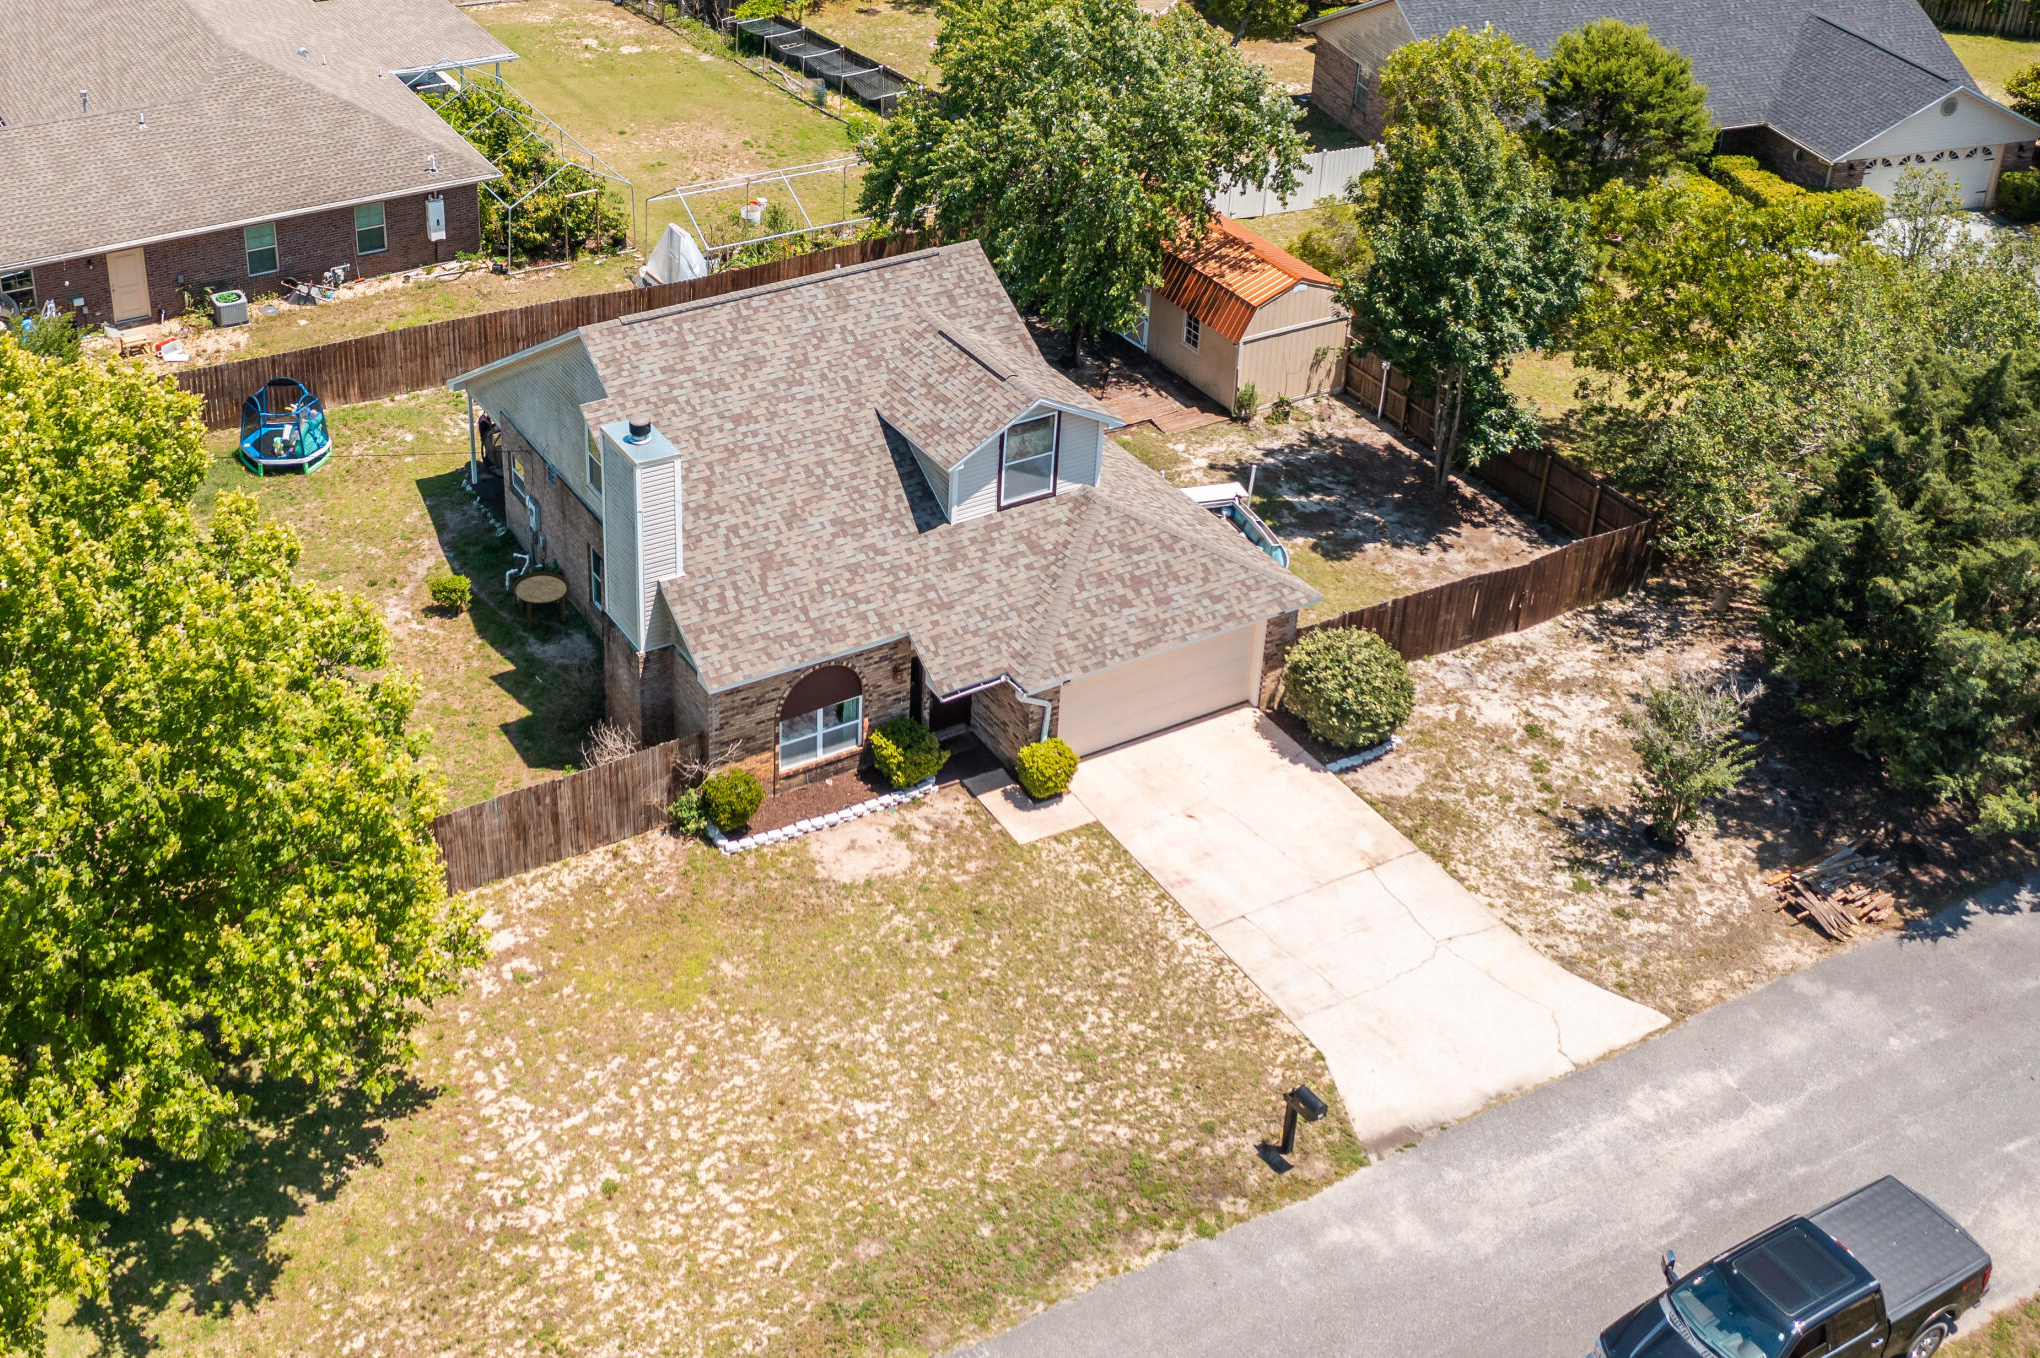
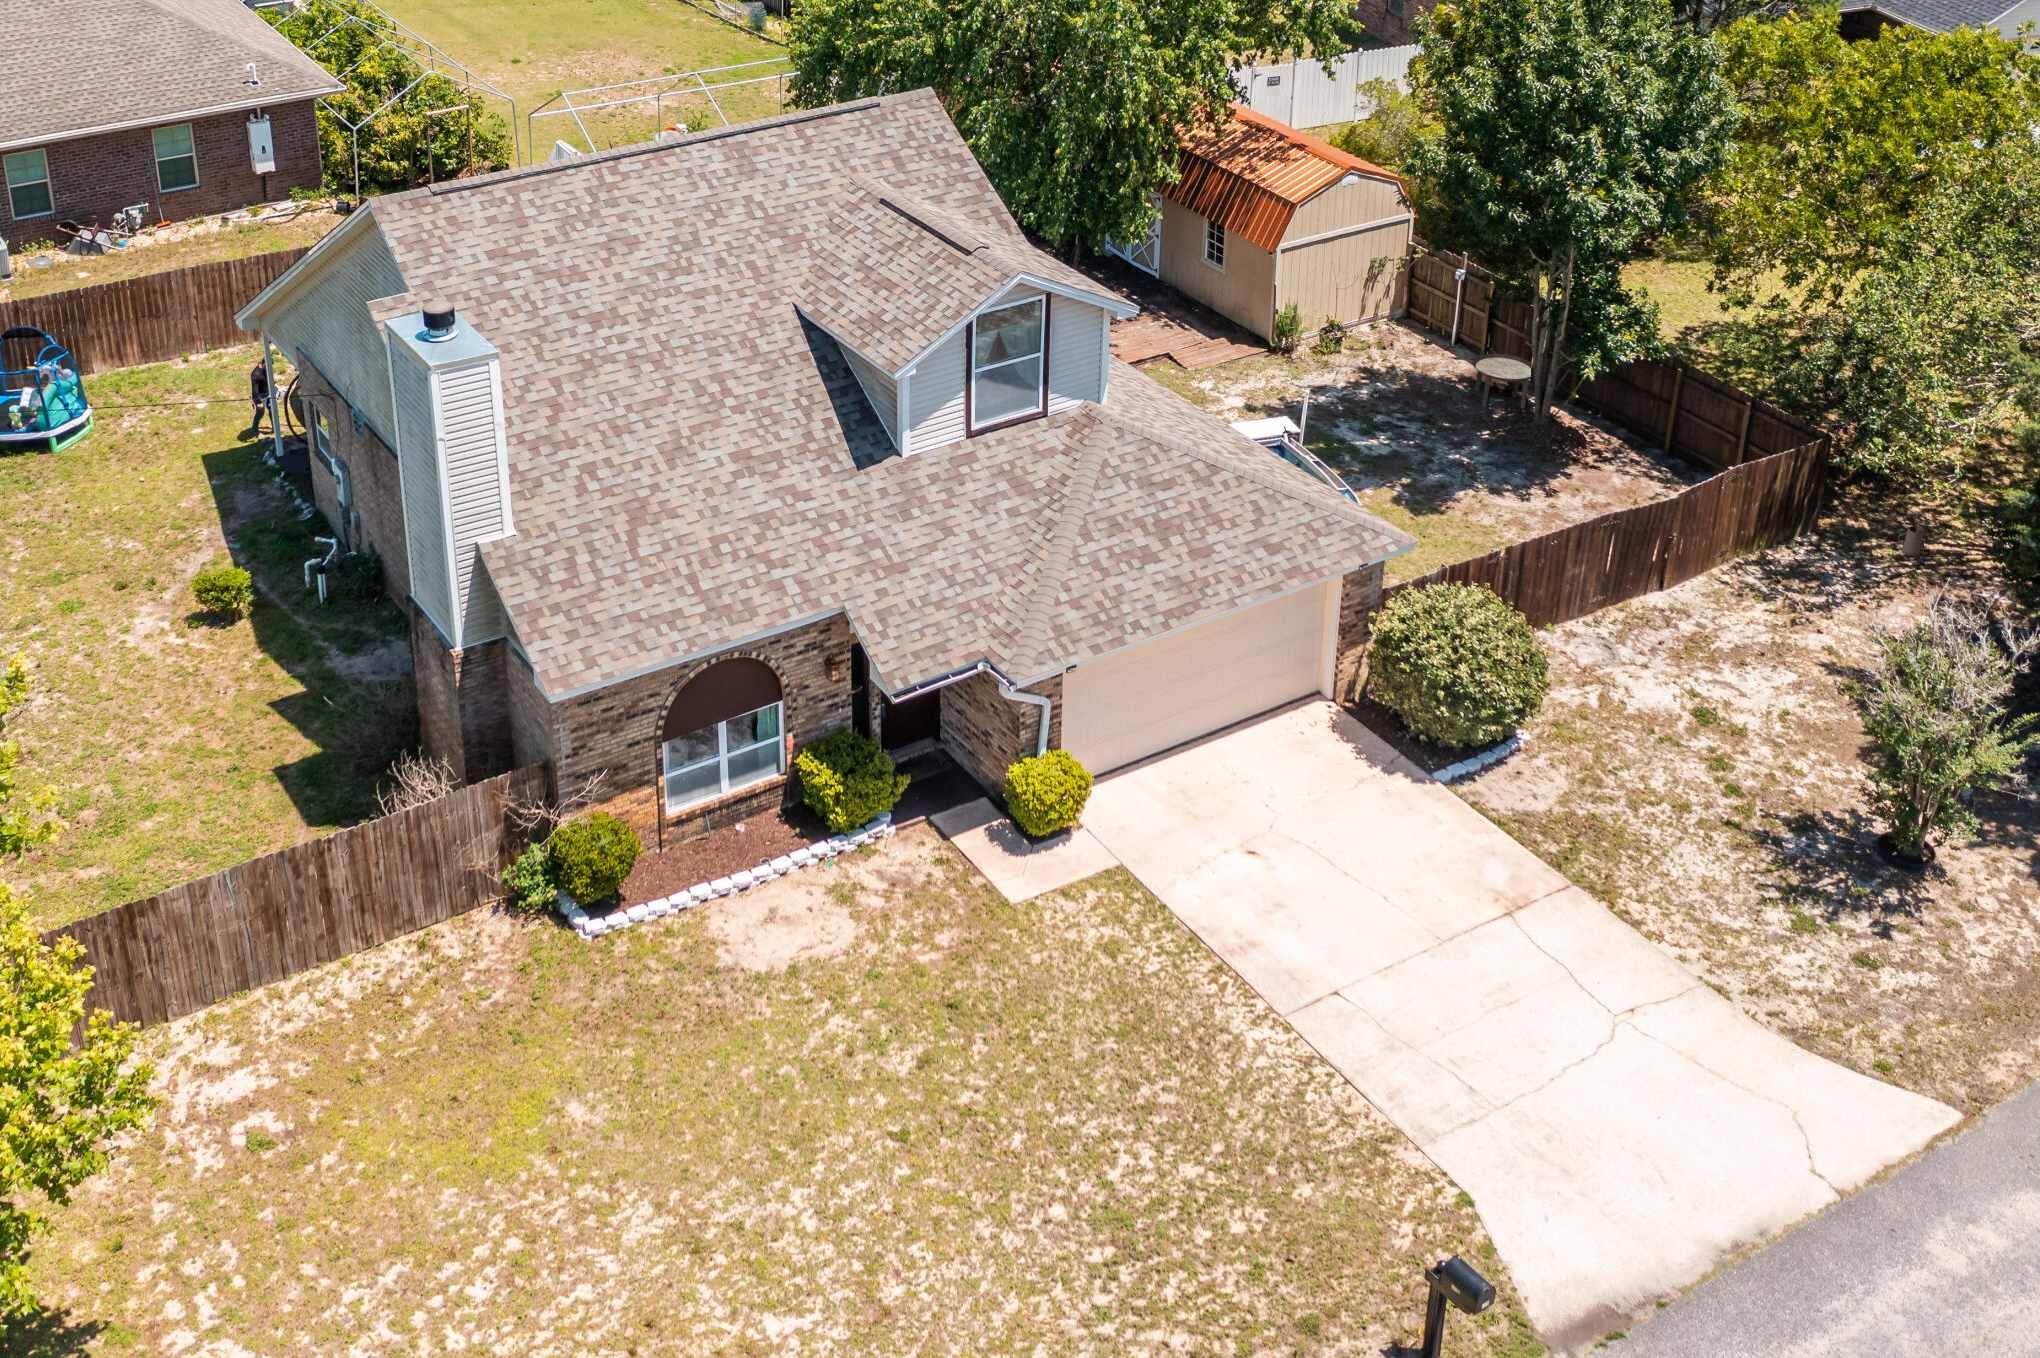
round table: present [512,572,570,628] -> present [1472,354,1532,409]

